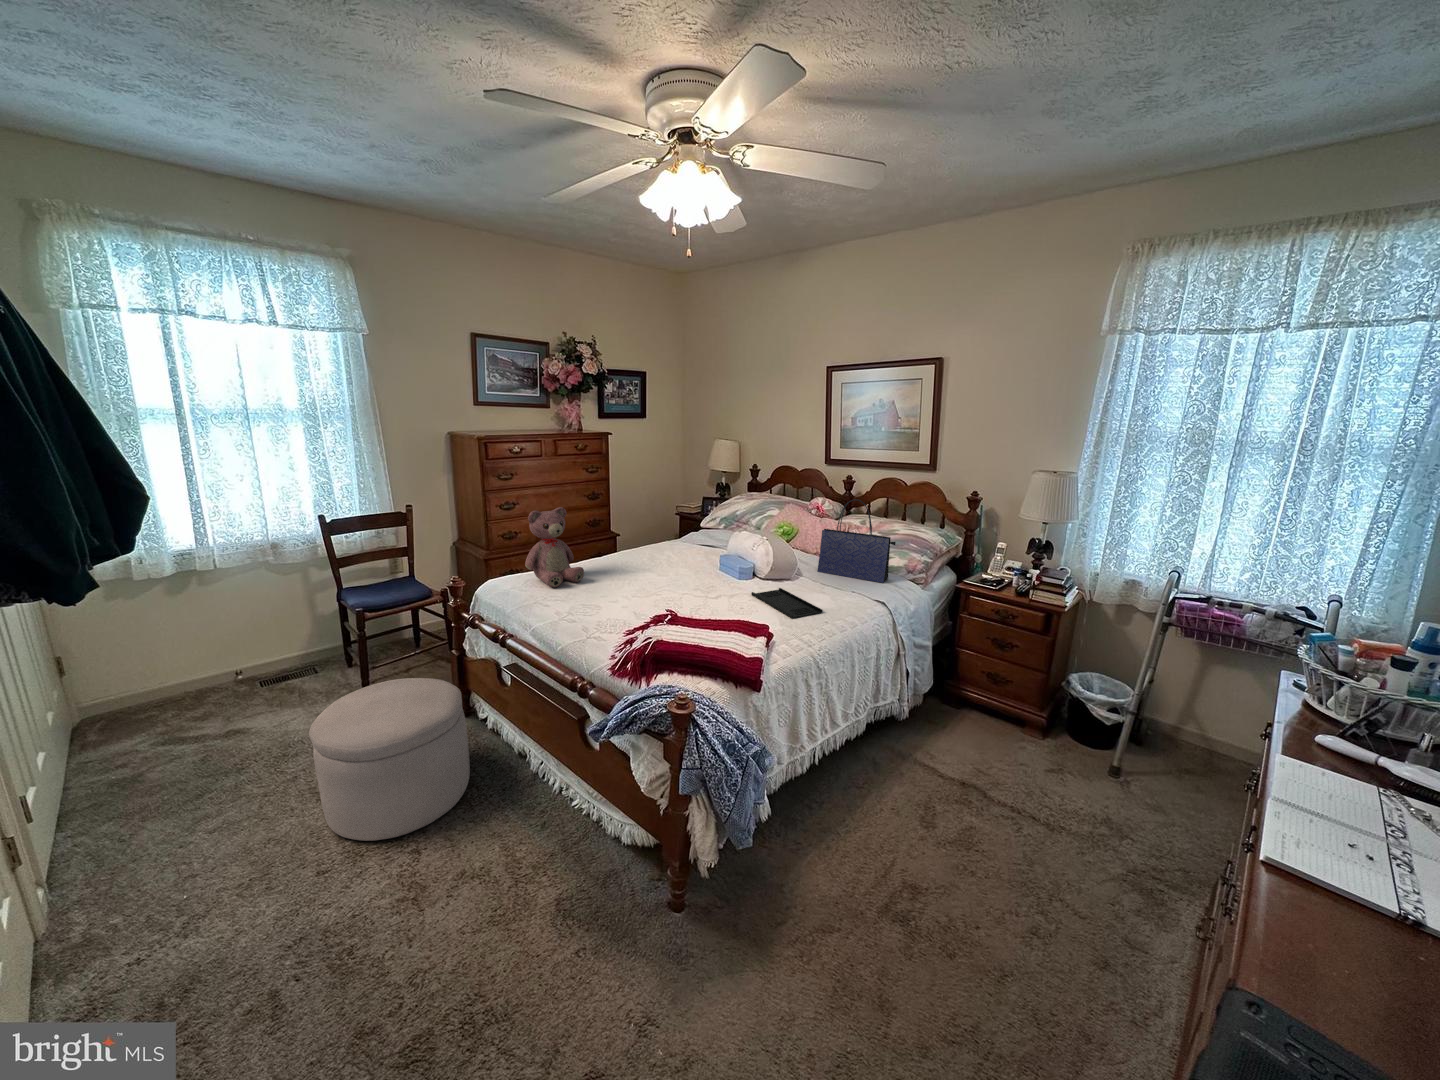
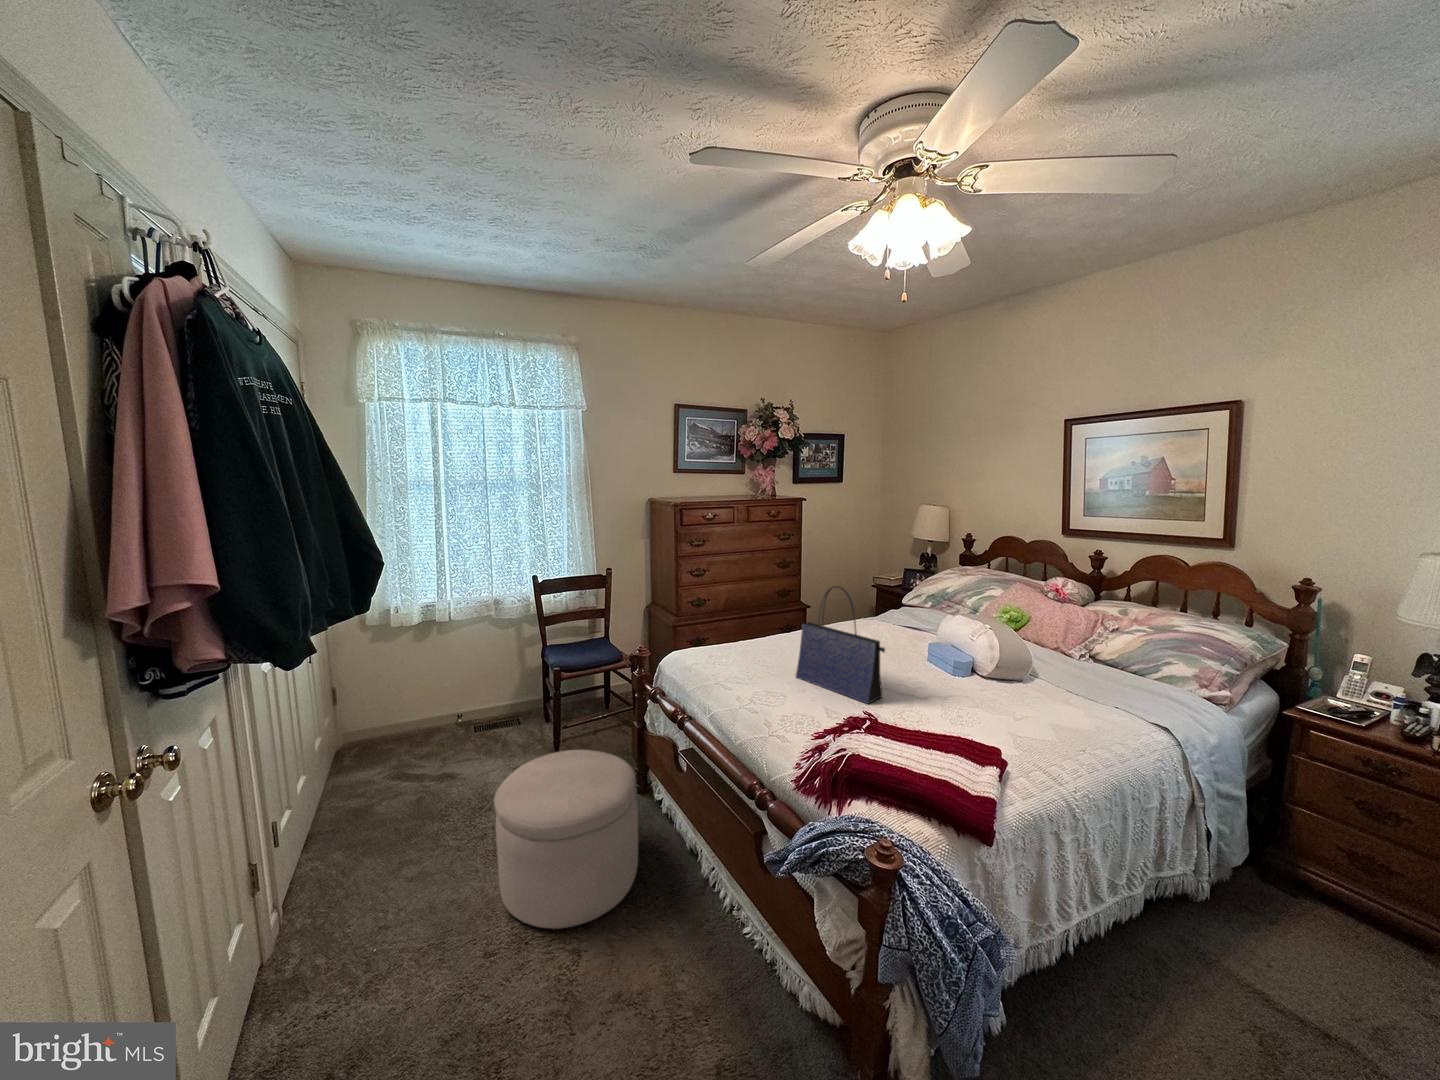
tote bag: present [817,499,896,583] -> present [796,586,885,704]
teddy bear: present [525,507,584,588] -> none [708,578,769,666]
tray: present [751,588,823,618] -> none [970,692,1075,739]

